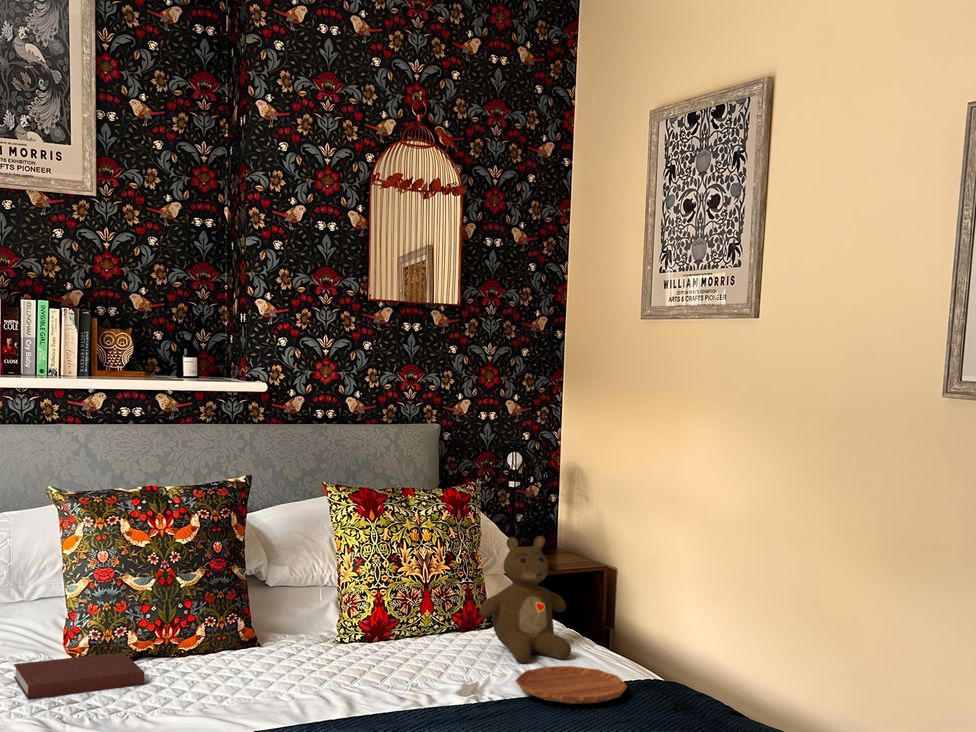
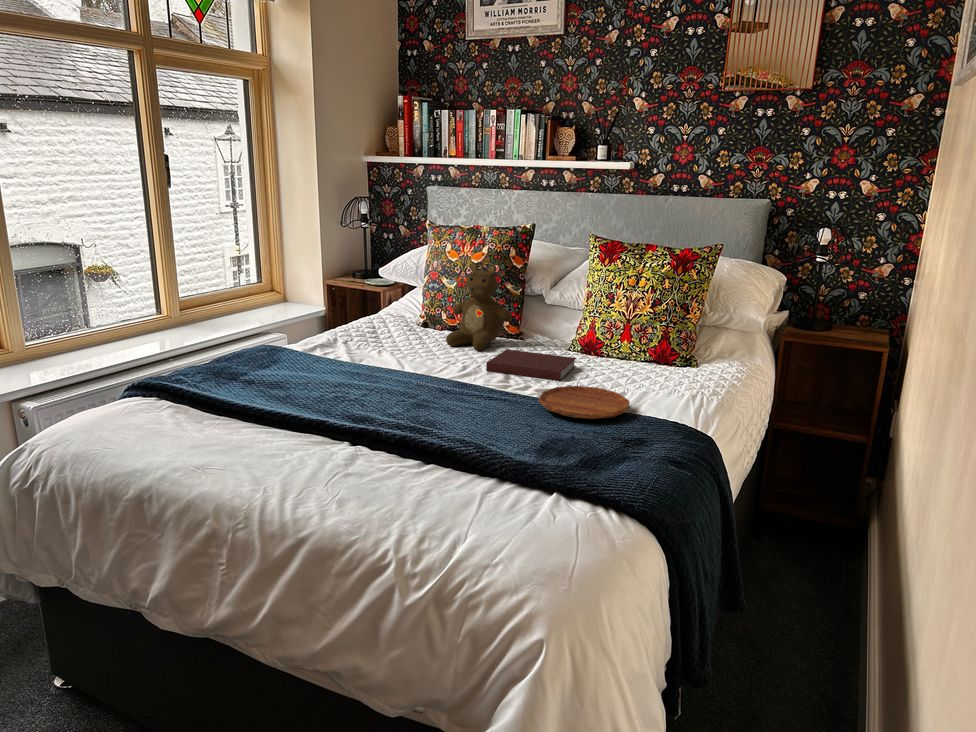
teddy bear: present [480,536,571,663] -> present [446,263,512,351]
notebook: present [14,652,144,700] -> present [486,349,576,381]

